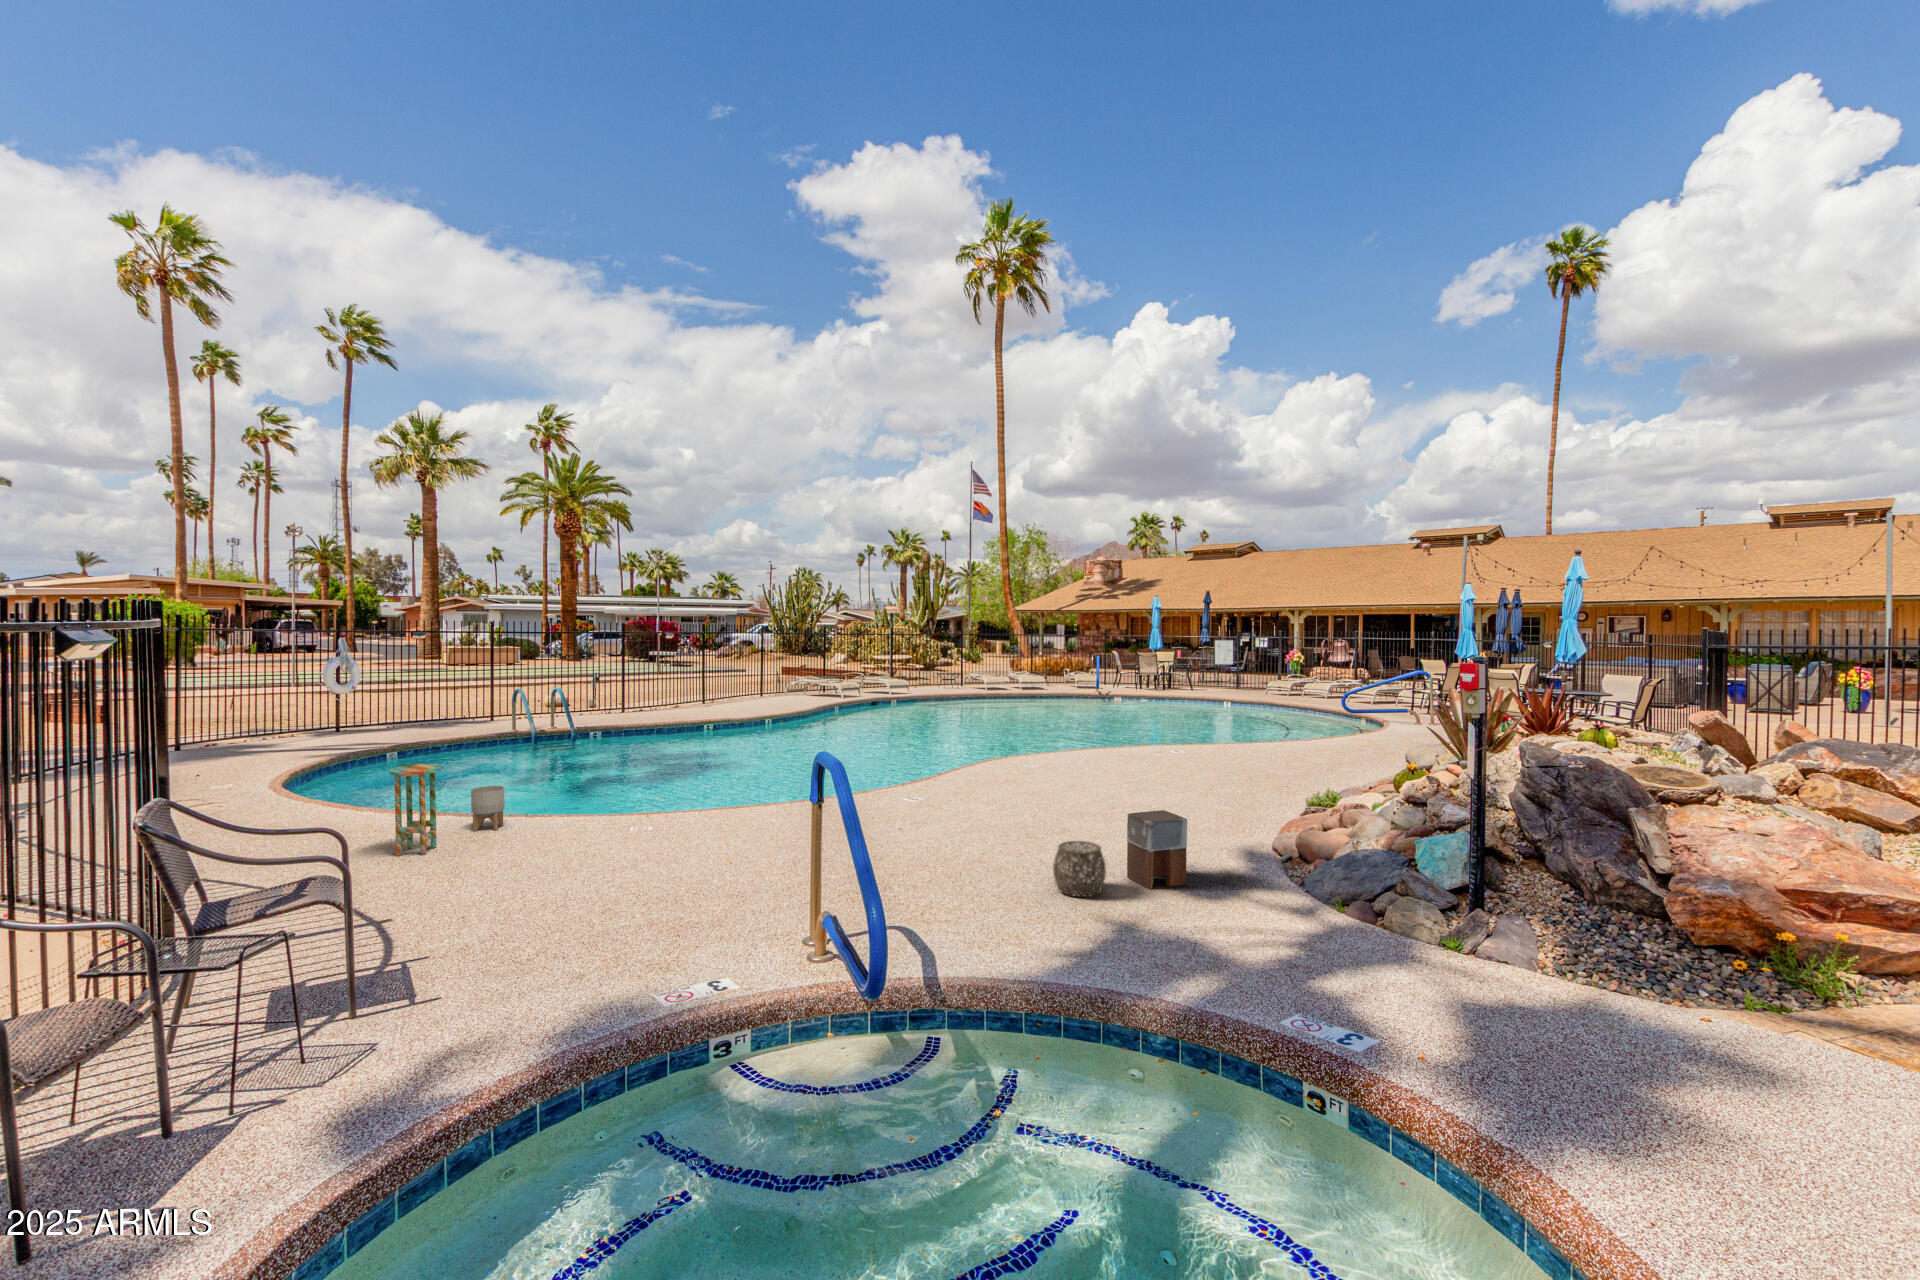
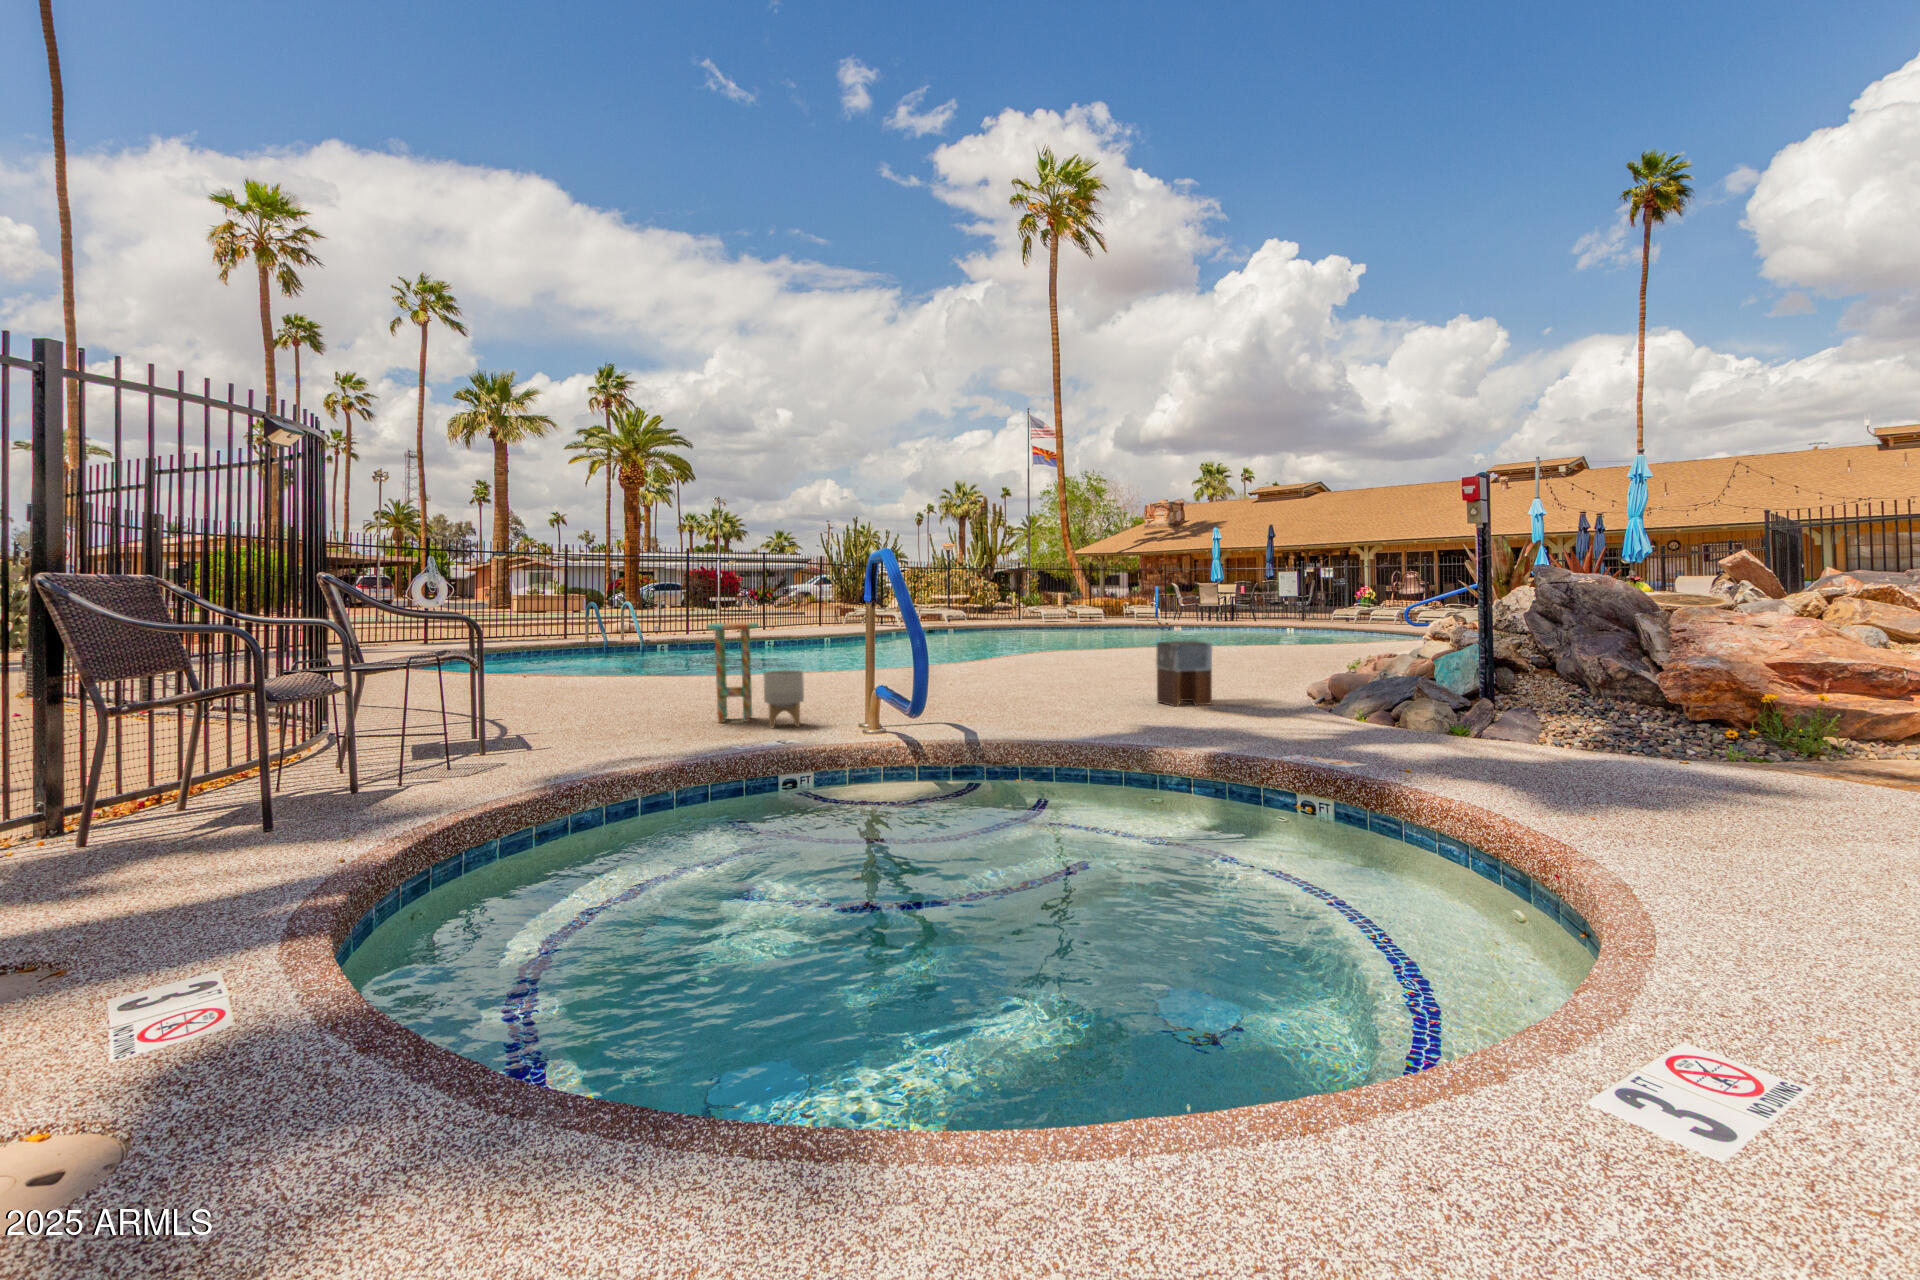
side table: present [389,764,441,856] -> present [707,623,758,723]
planter: present [471,786,504,832] -> present [764,670,804,728]
woven basket: present [1053,841,1106,897] -> none [1085,665,1135,711]

